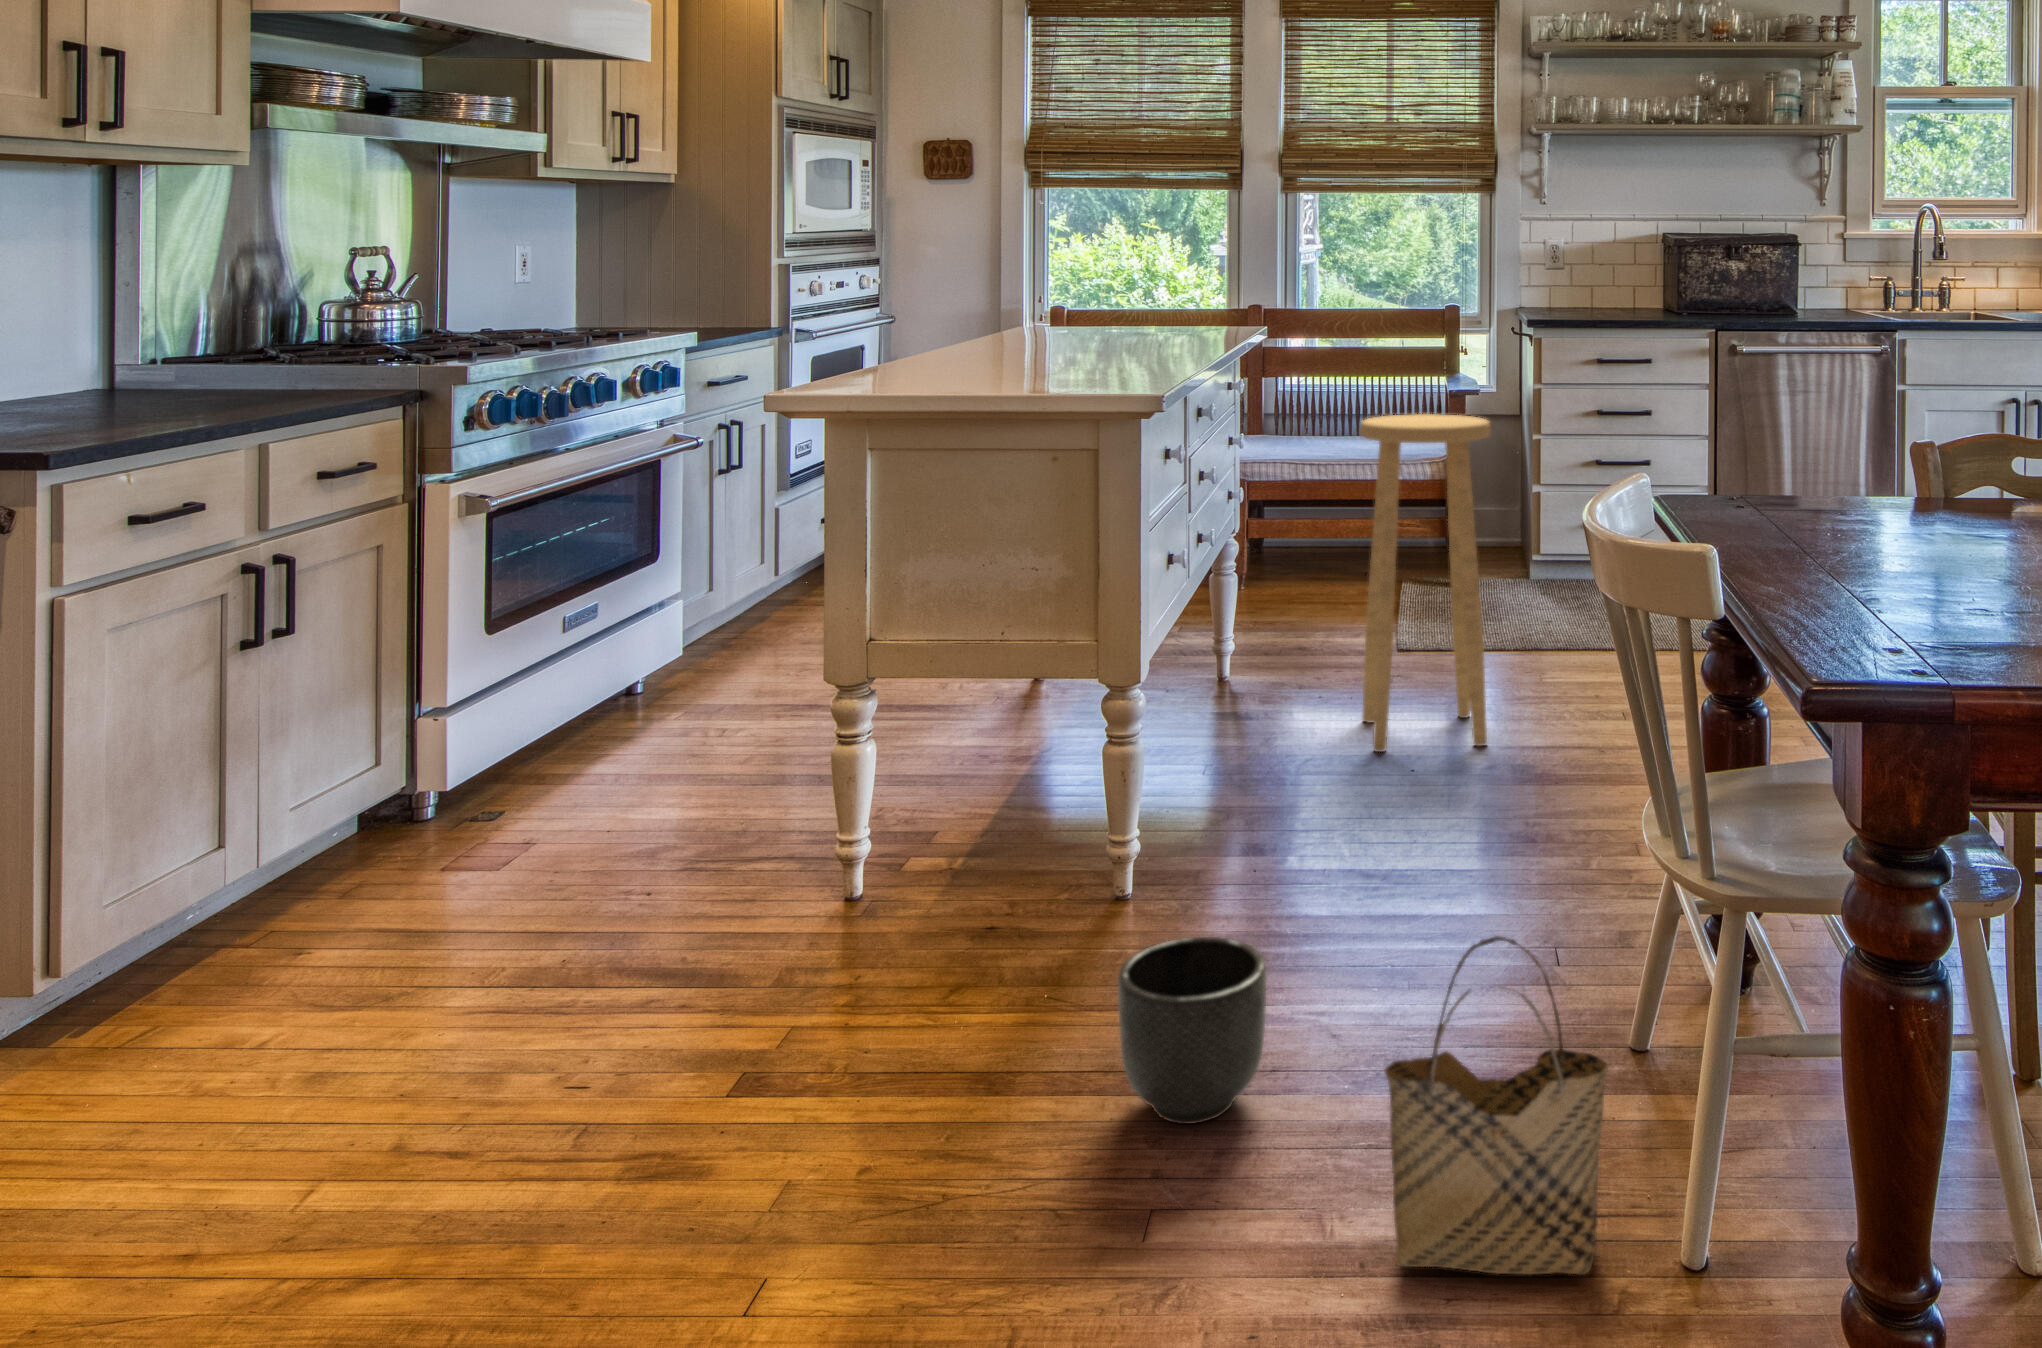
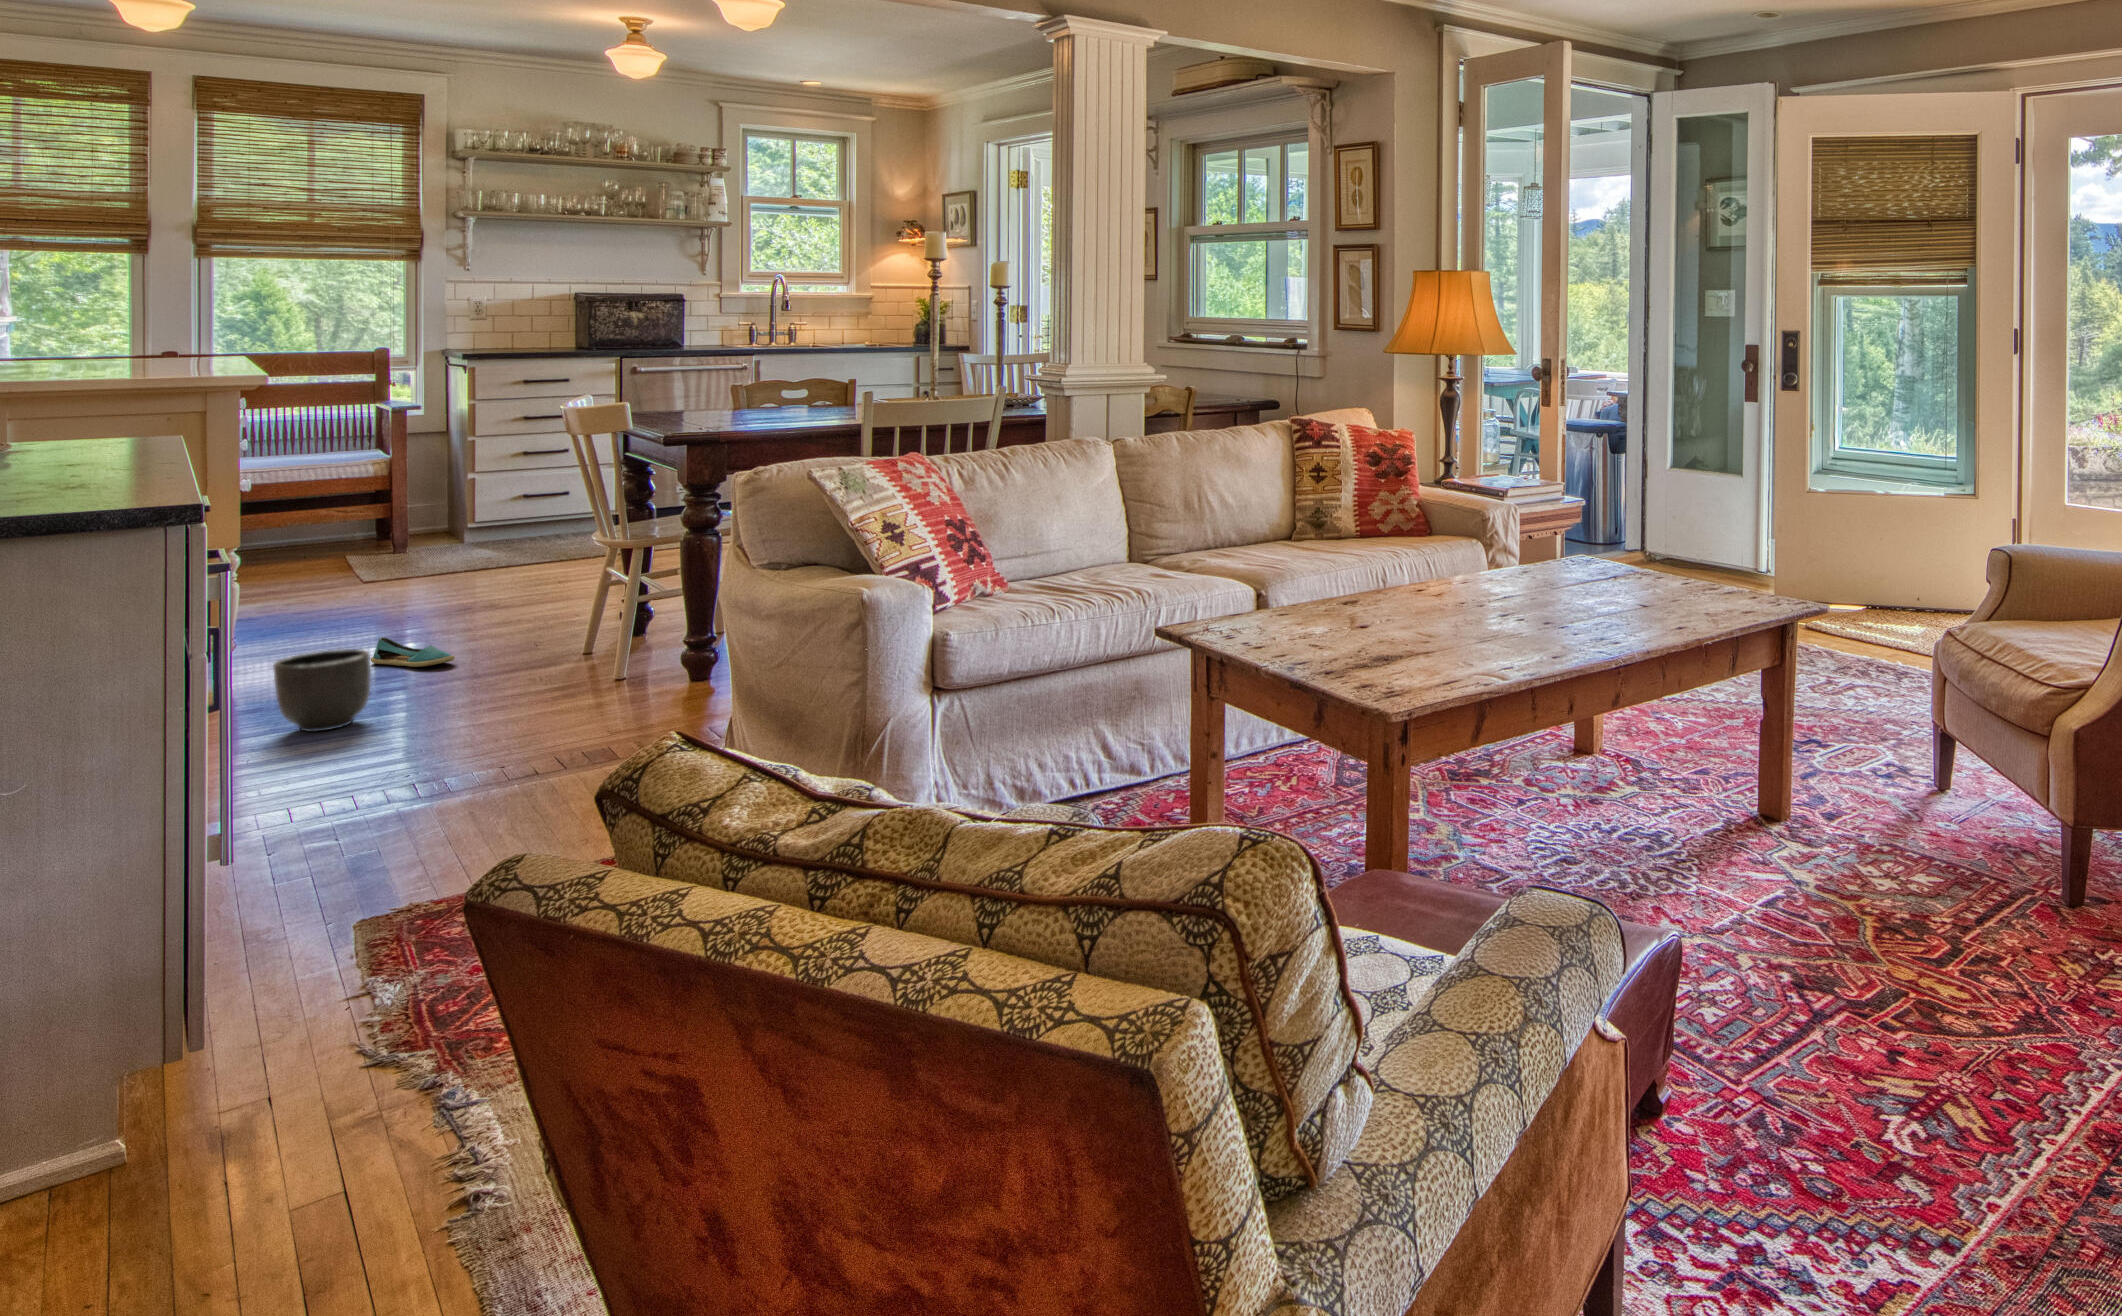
stool: present [1360,414,1491,752] -> none [349,408,467,620]
shoe: none [1328,837,1436,921] -> present [371,637,455,667]
woven basket: present [1384,936,1608,1275] -> none [460,597,575,732]

